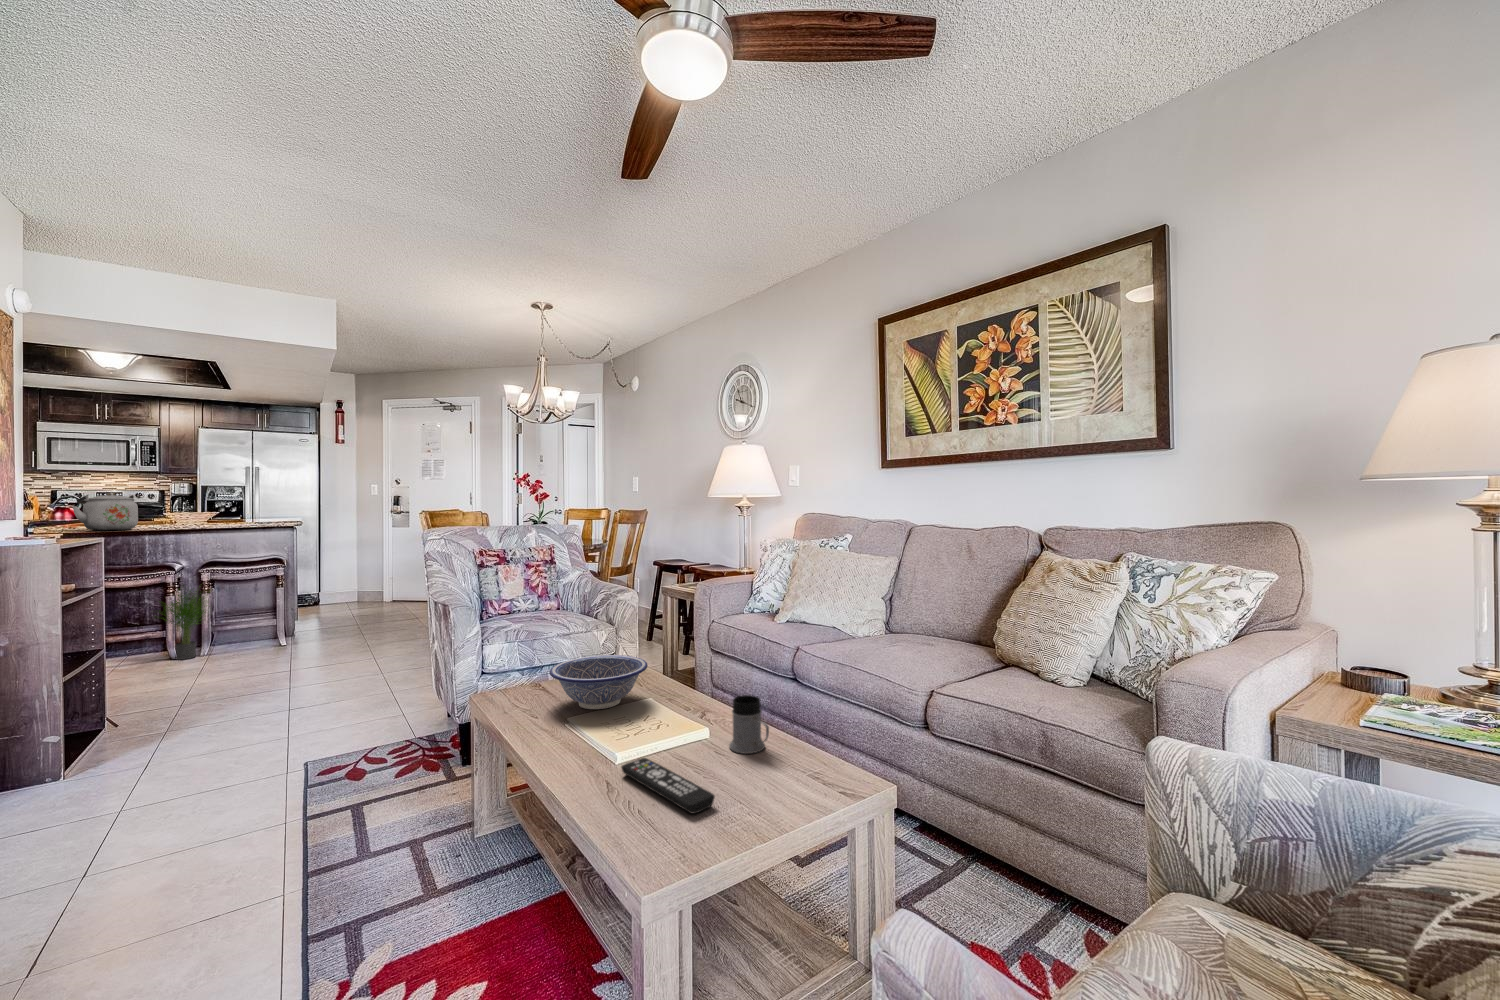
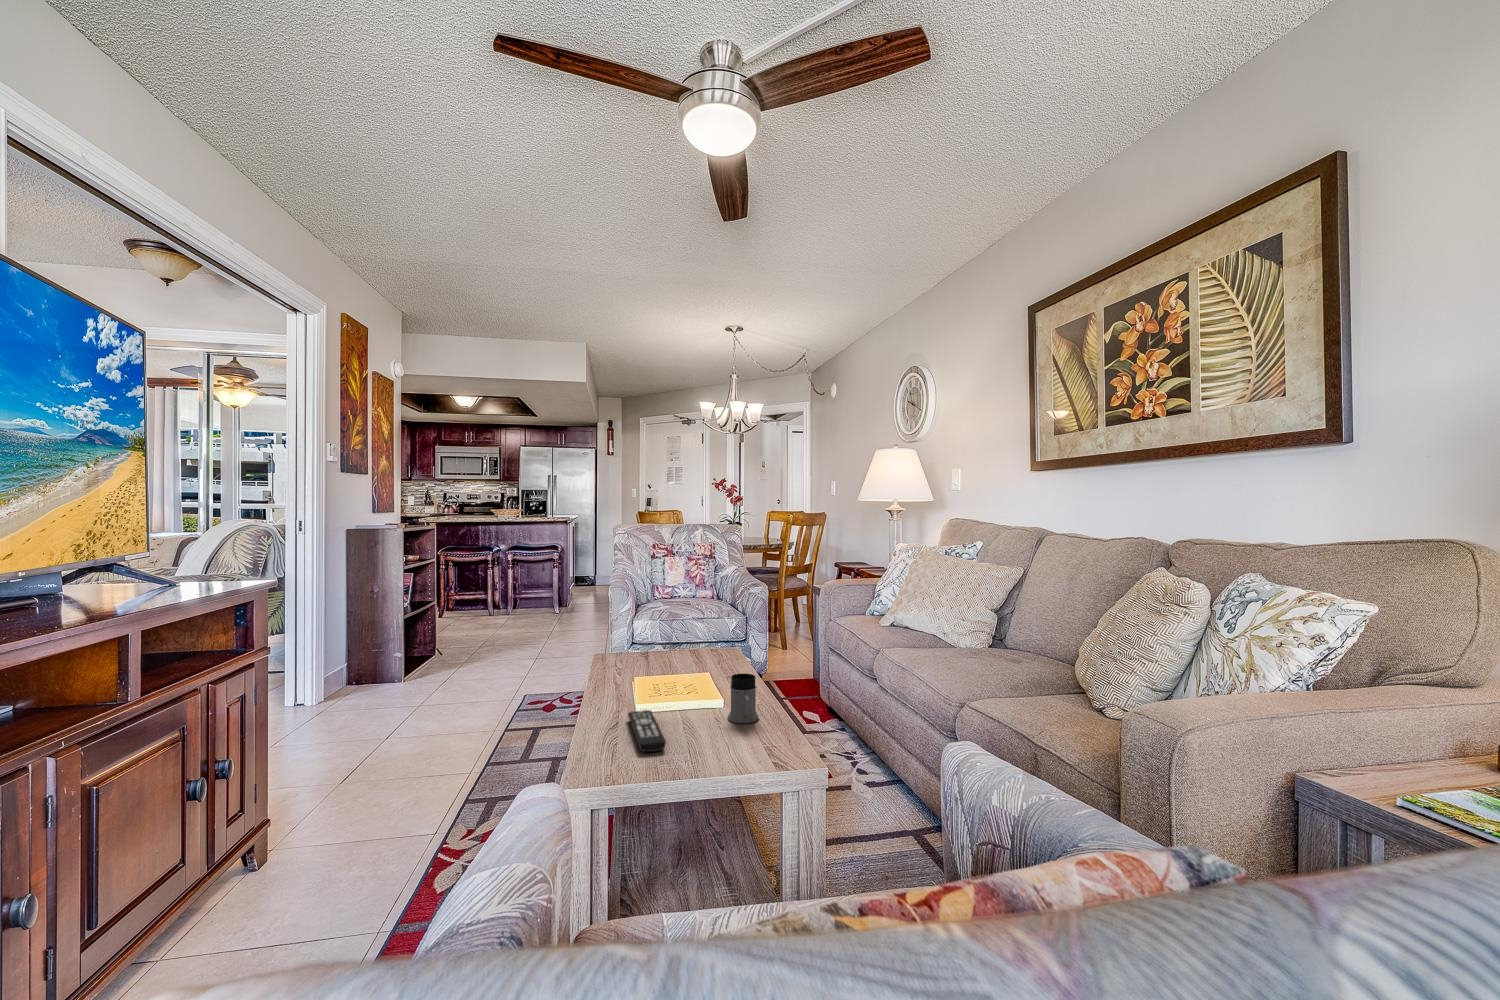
kettle: present [72,493,138,531] -> none [439,494,475,520]
potted plant: present [162,591,208,660] -> none [476,560,515,617]
decorative bowl: present [550,655,648,709] -> none [633,633,713,675]

